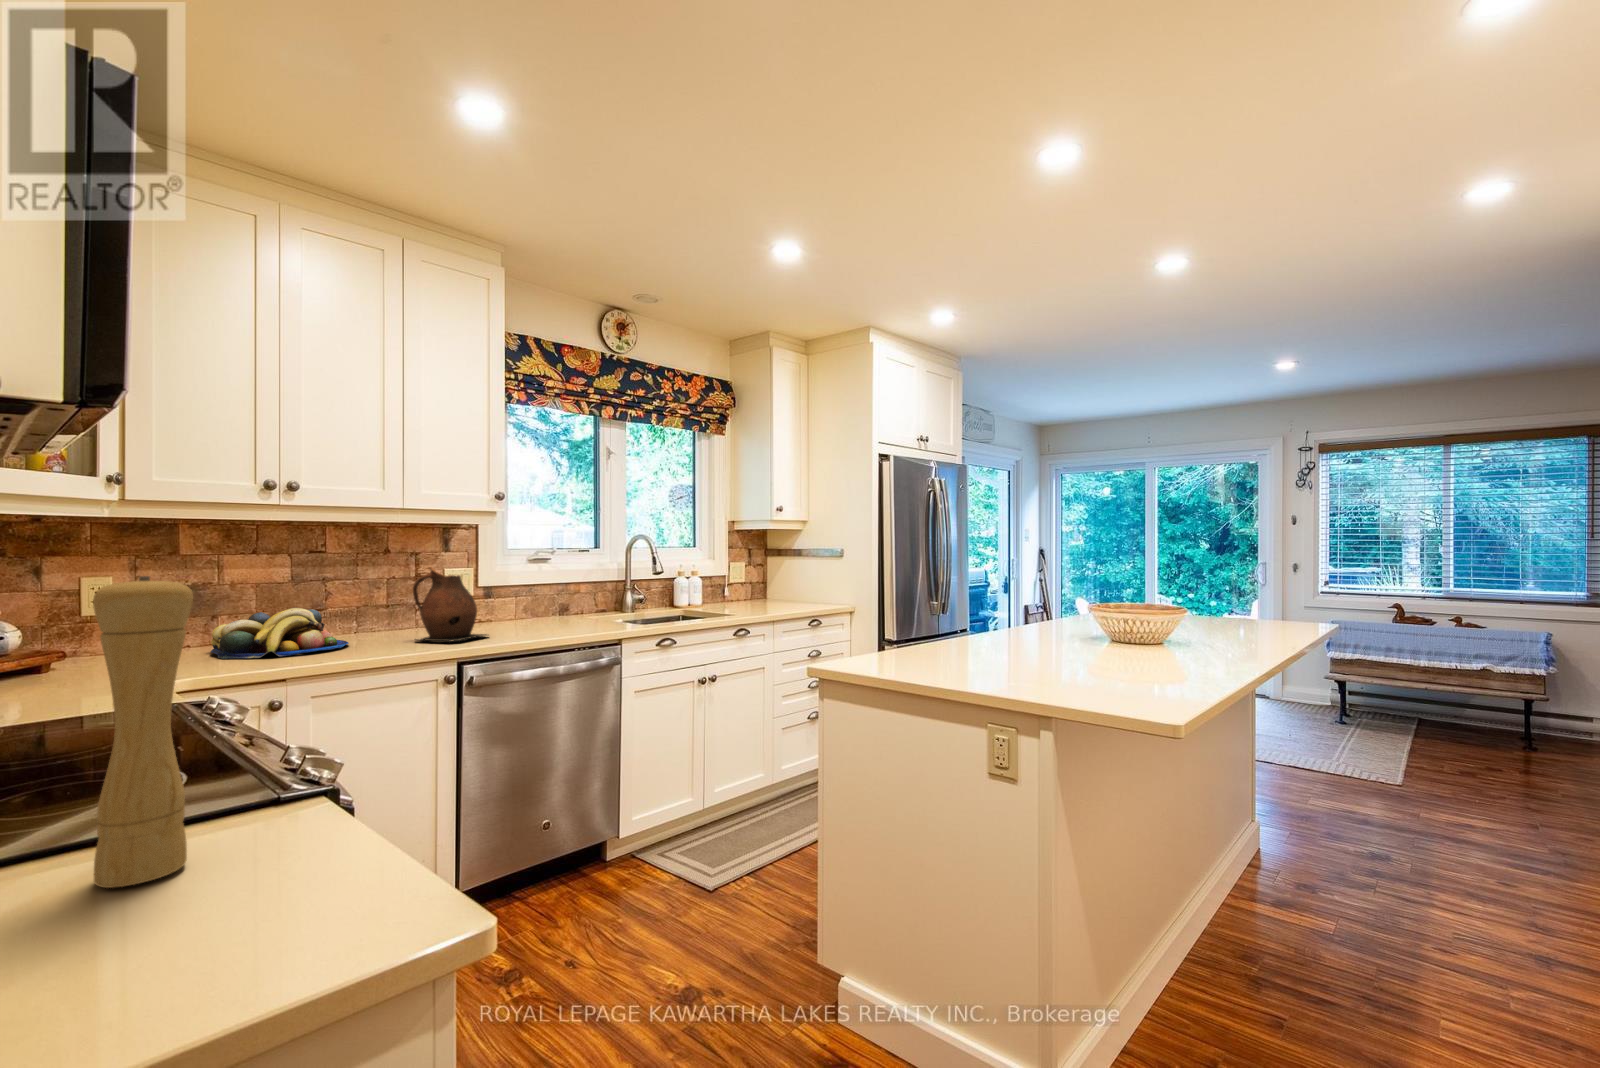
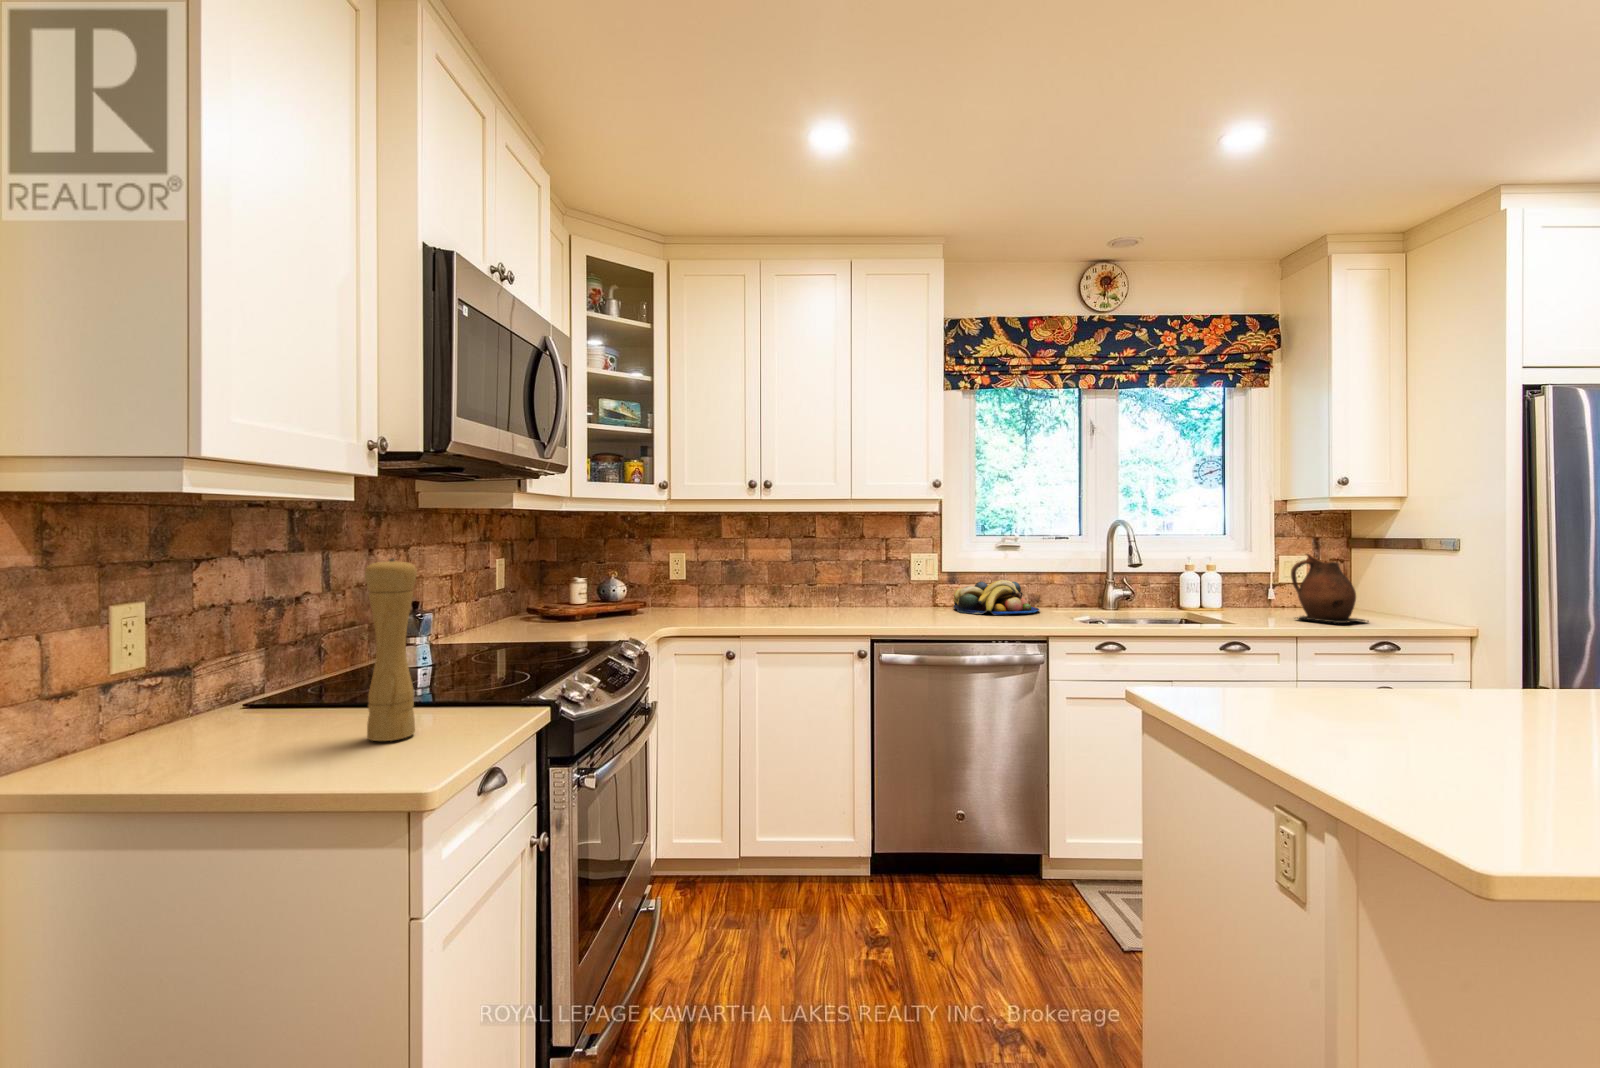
ceramic pitcher: present [413,567,489,642] -> present [1291,554,1364,623]
fruit bowl: present [211,608,349,659] -> present [953,580,1039,615]

